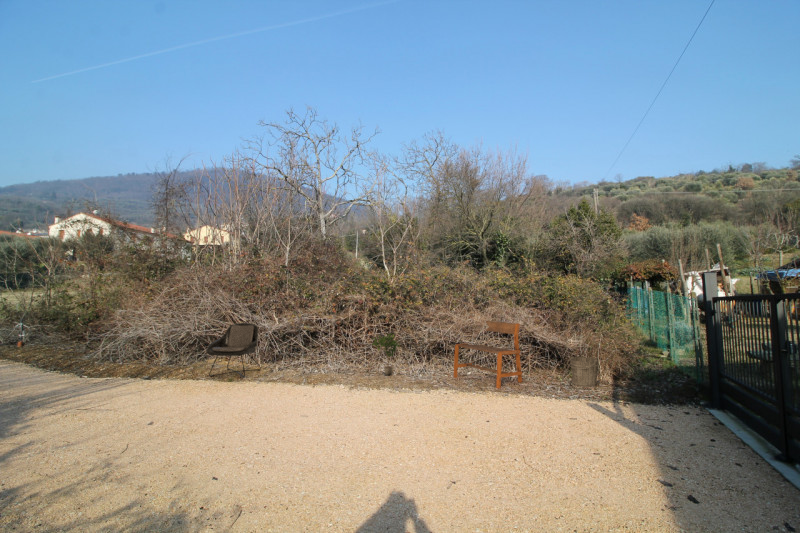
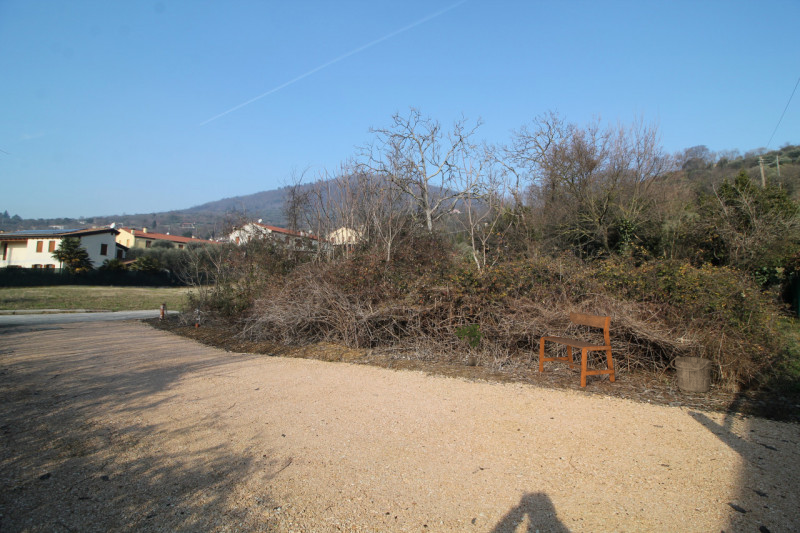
lounge chair: present [206,323,261,377] -> none [310,311,359,361]

